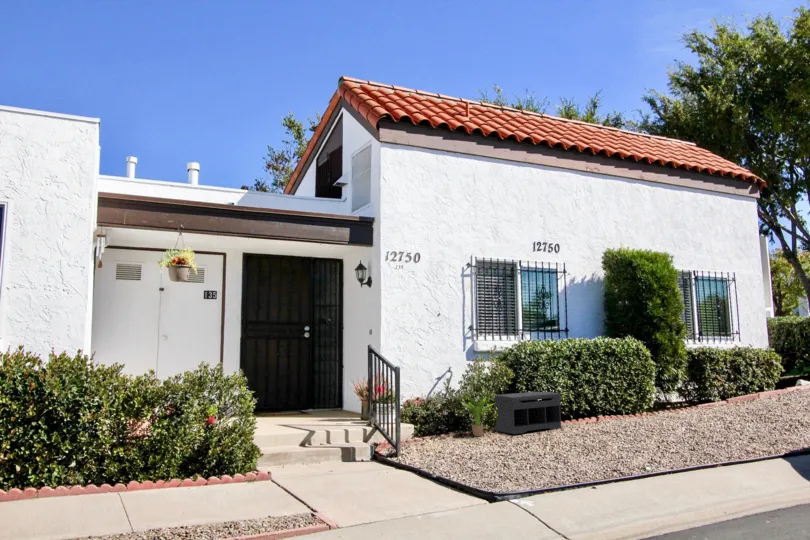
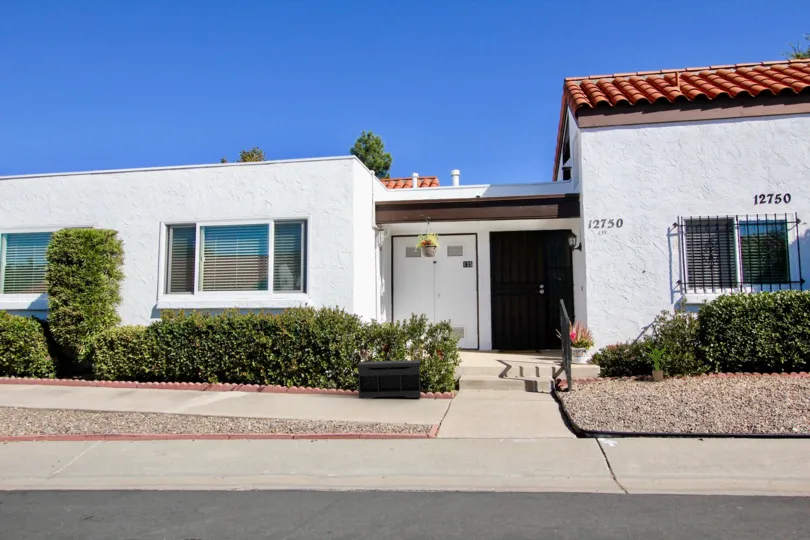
bench: present [495,392,561,434] -> present [358,360,421,399]

